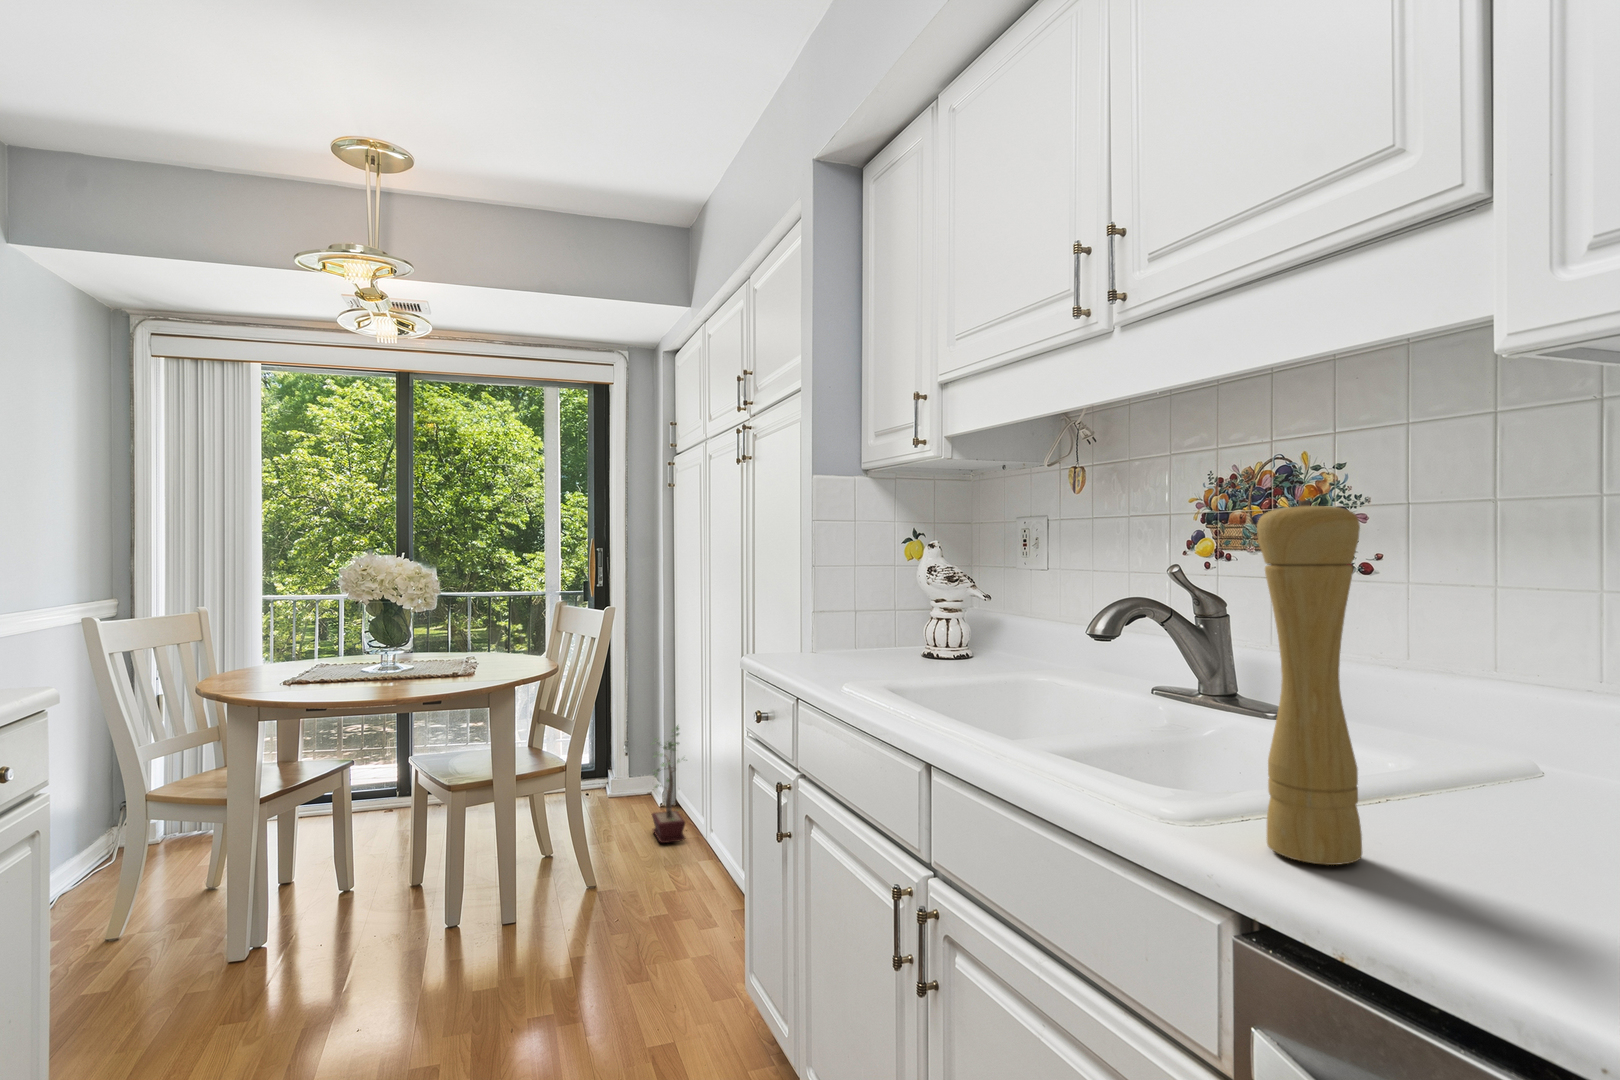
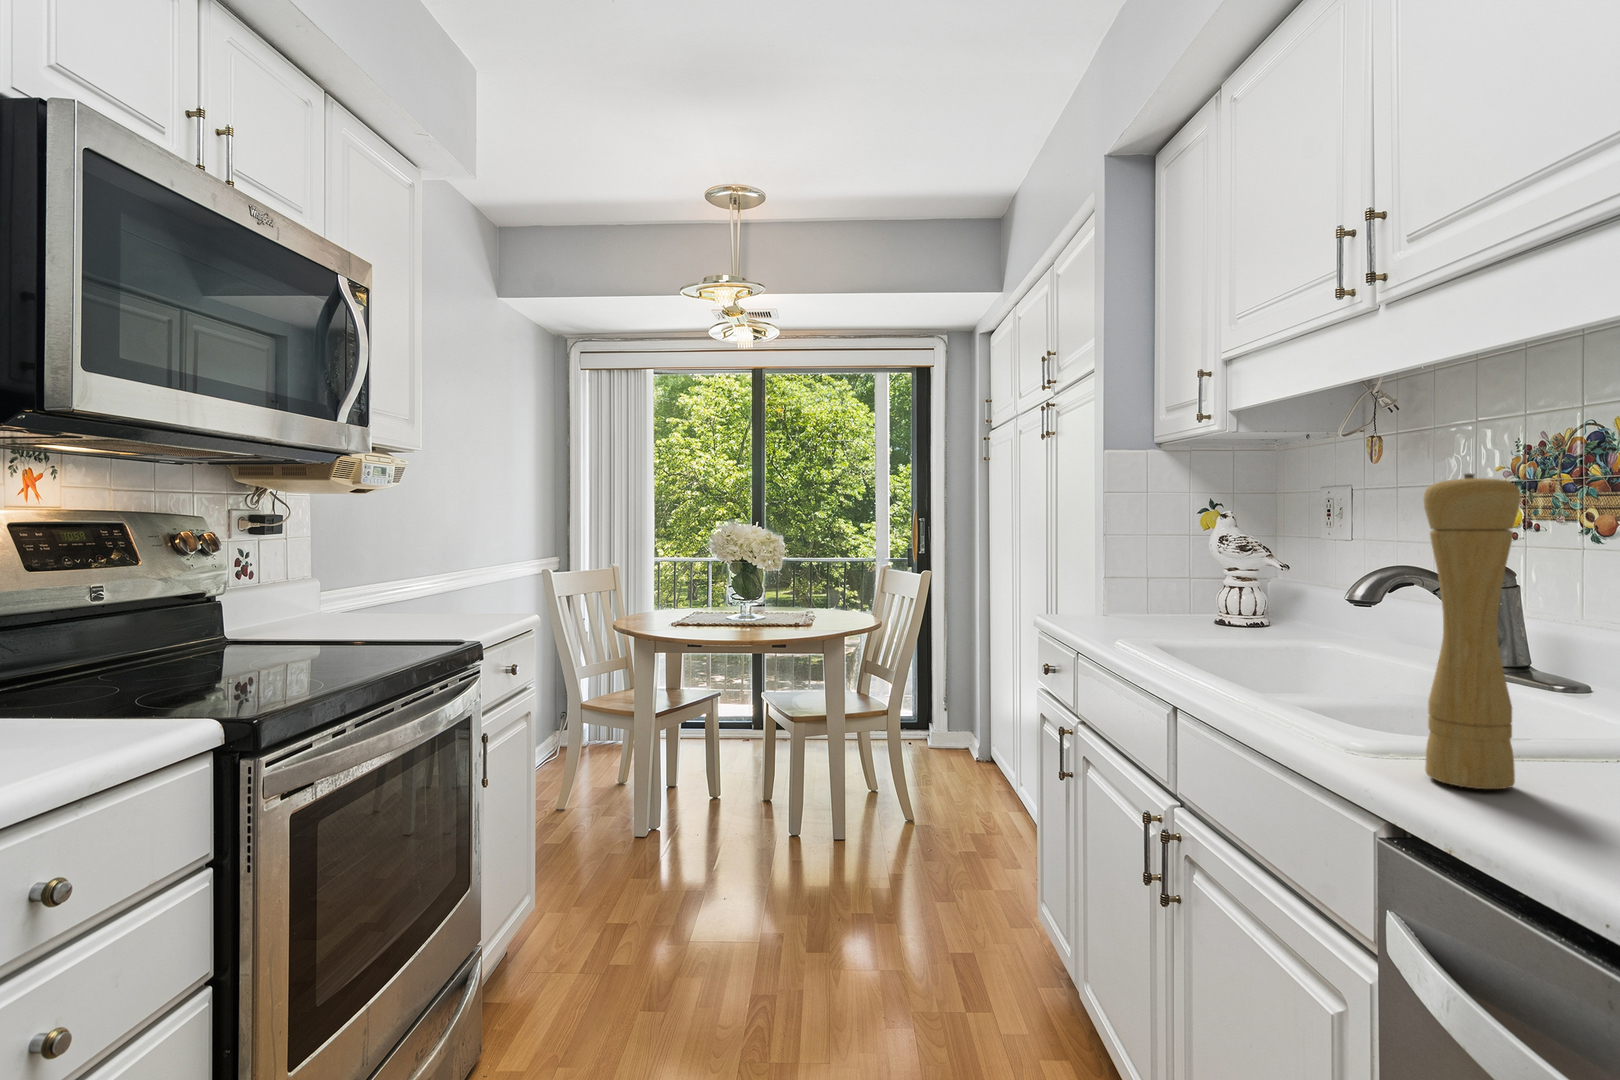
potted plant: present [652,725,685,843] -> none [966,682,1003,792]

